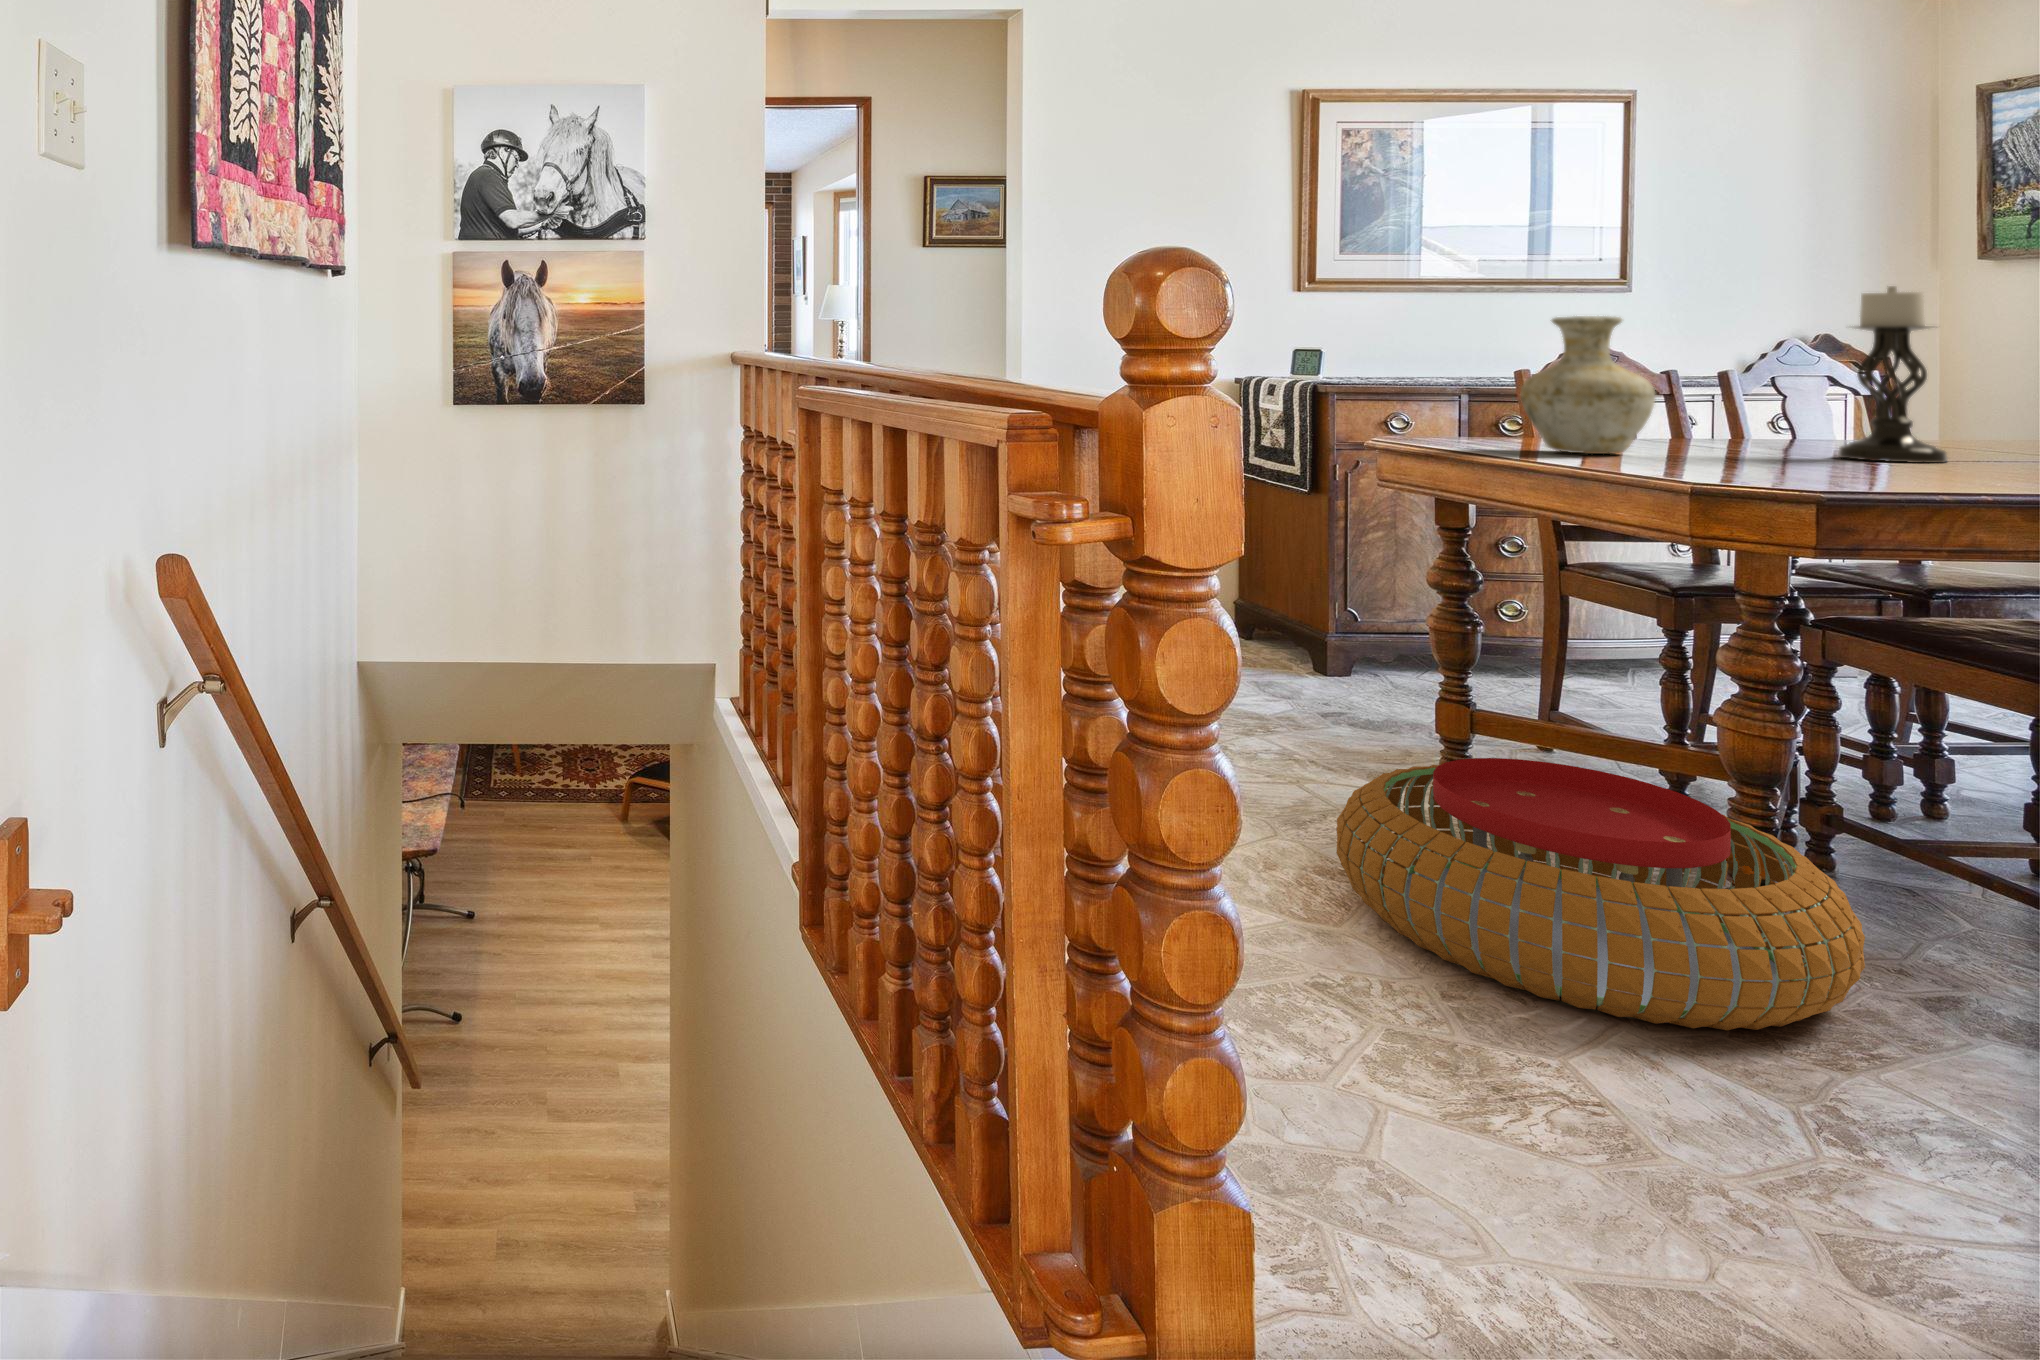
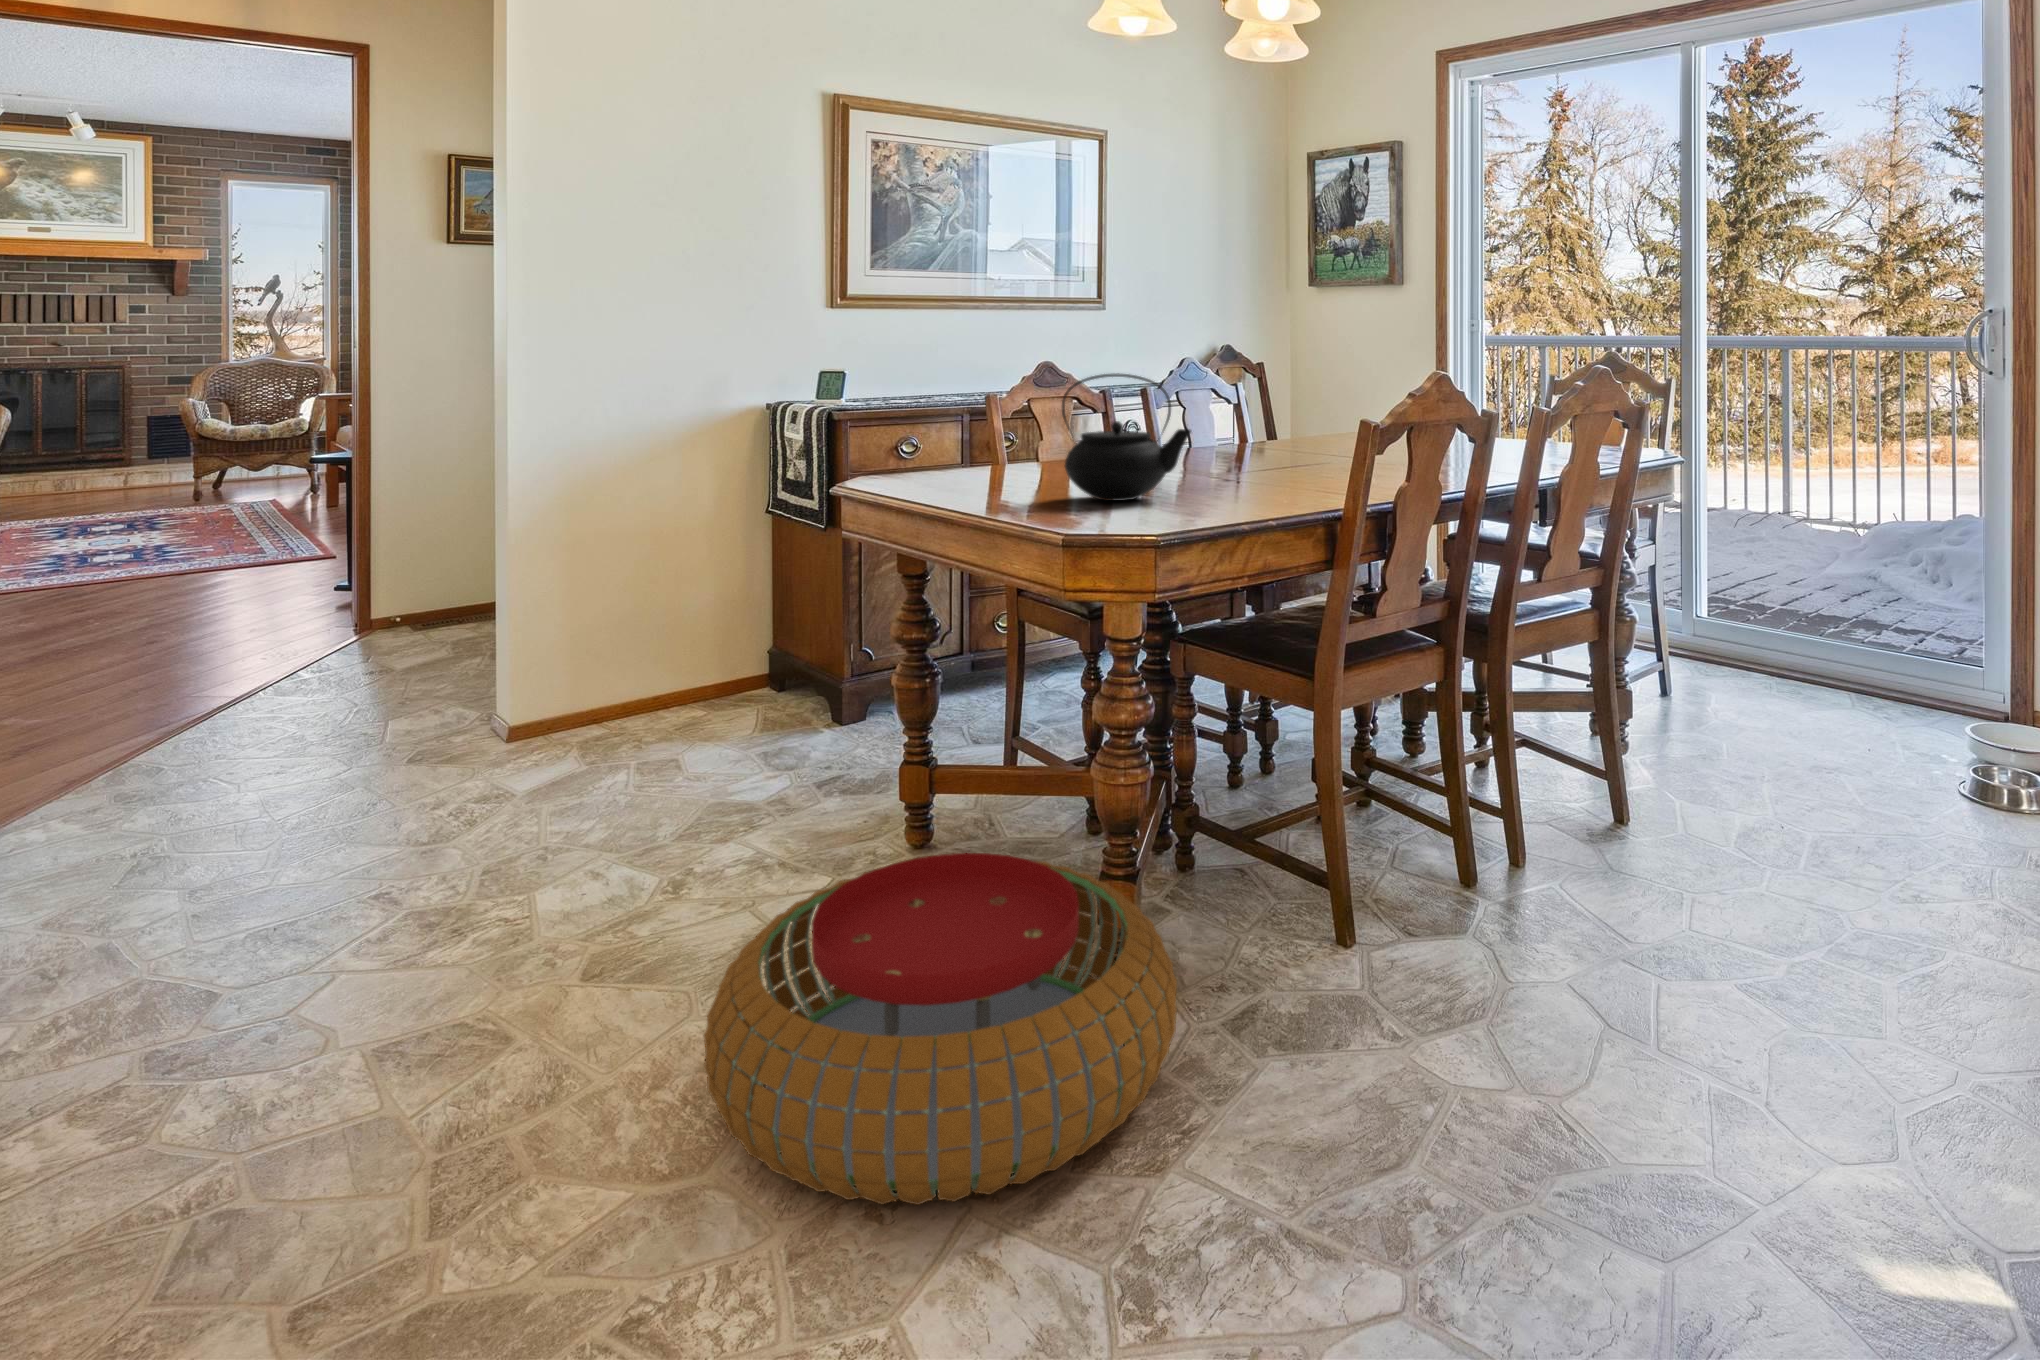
candle holder: present [1838,286,1948,463] -> none [1196,316,1264,478]
vase: present [1521,316,1655,454] -> none [956,345,1064,488]
teapot: none [1671,342,1856,468] -> present [1062,373,1191,501]

